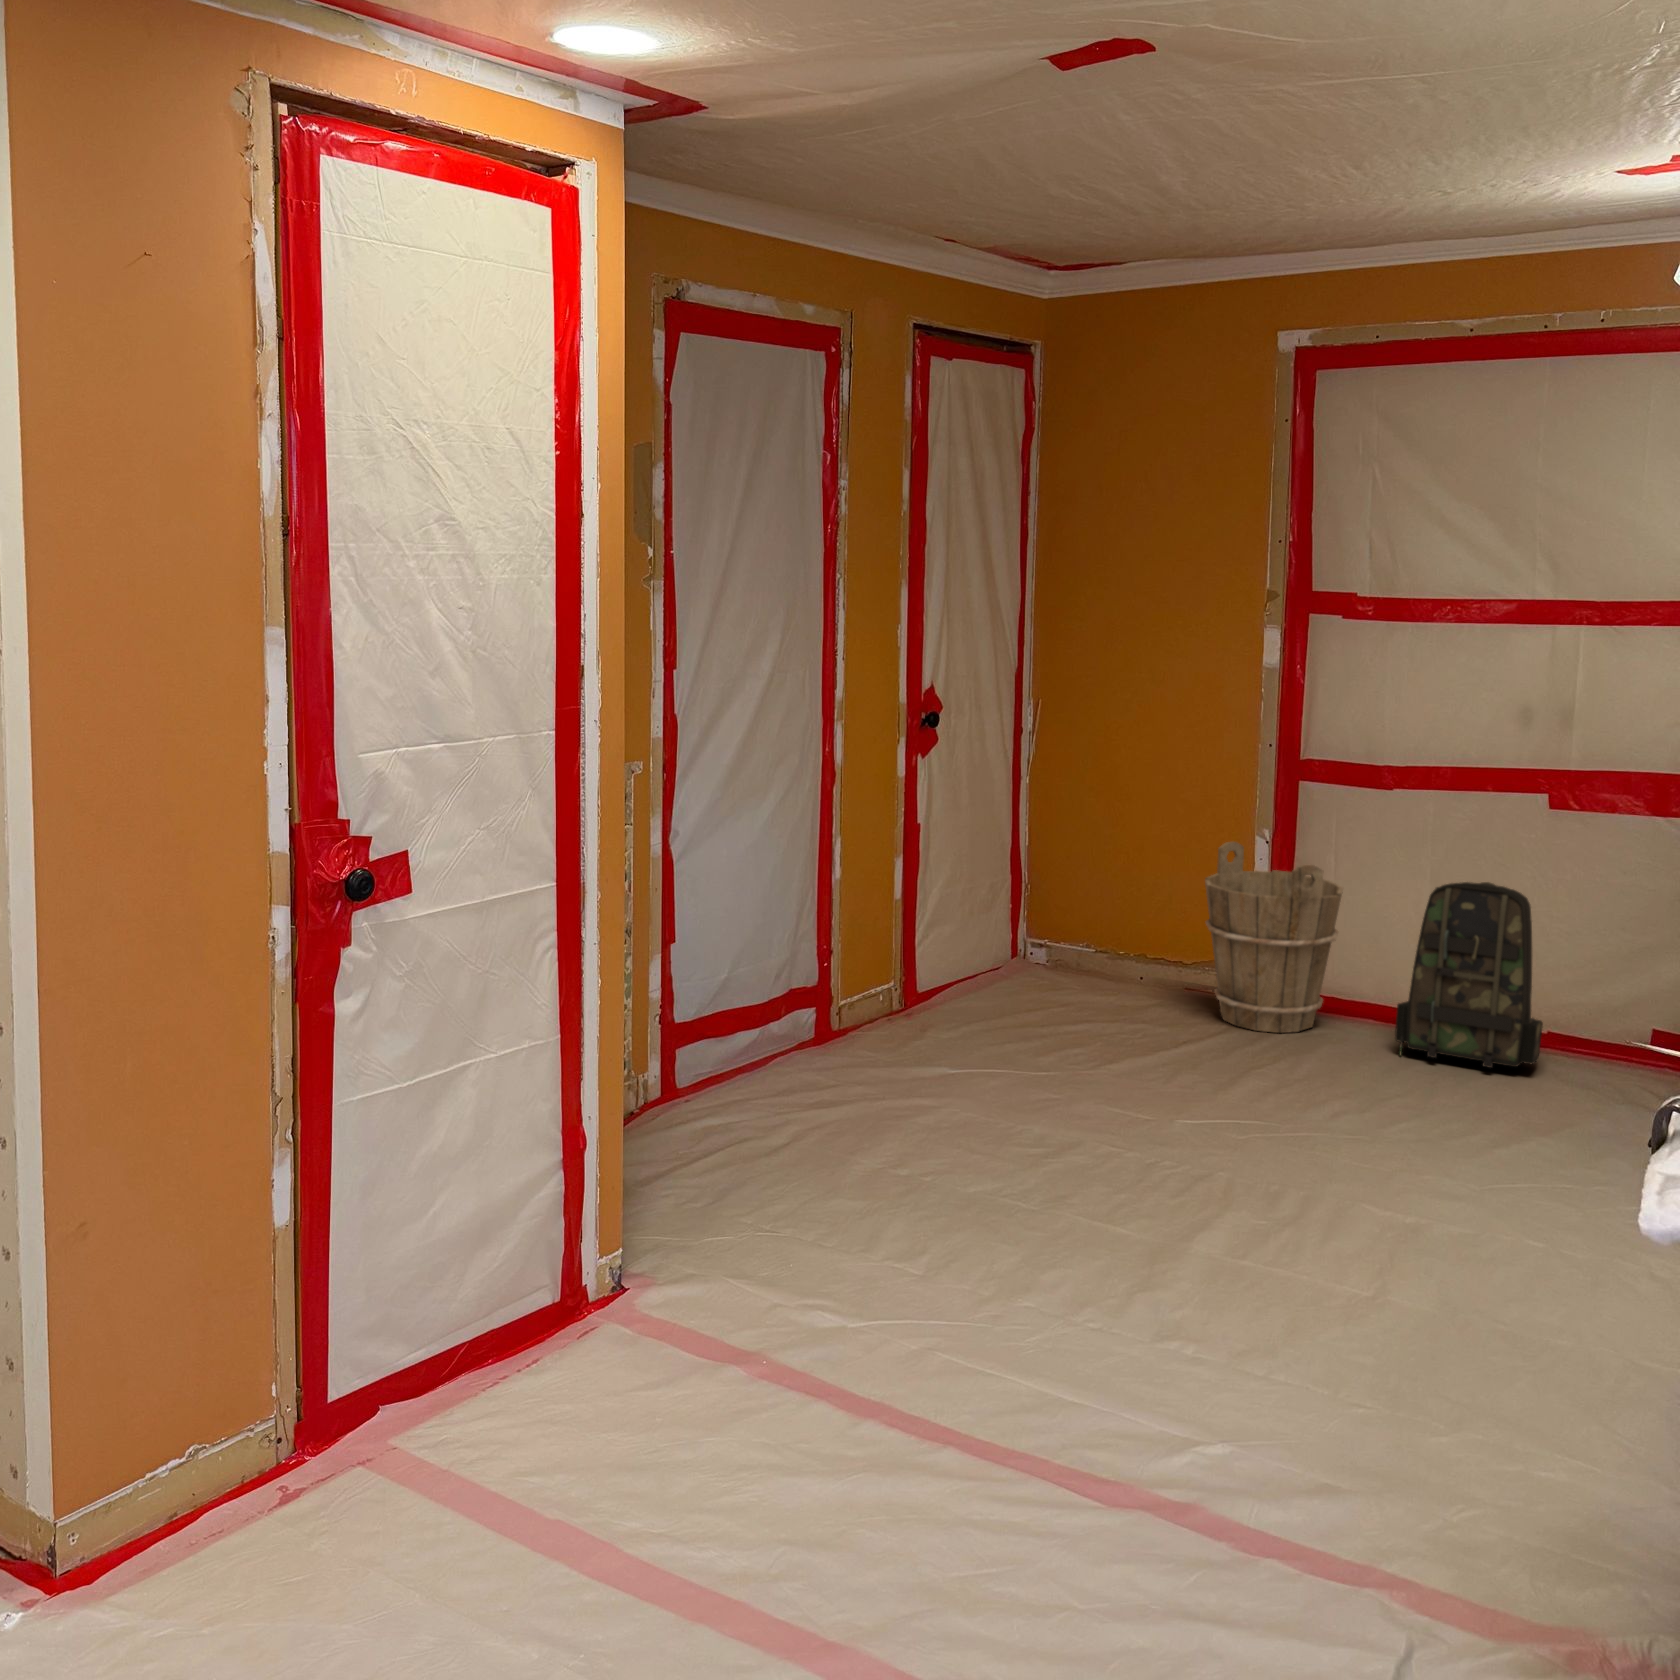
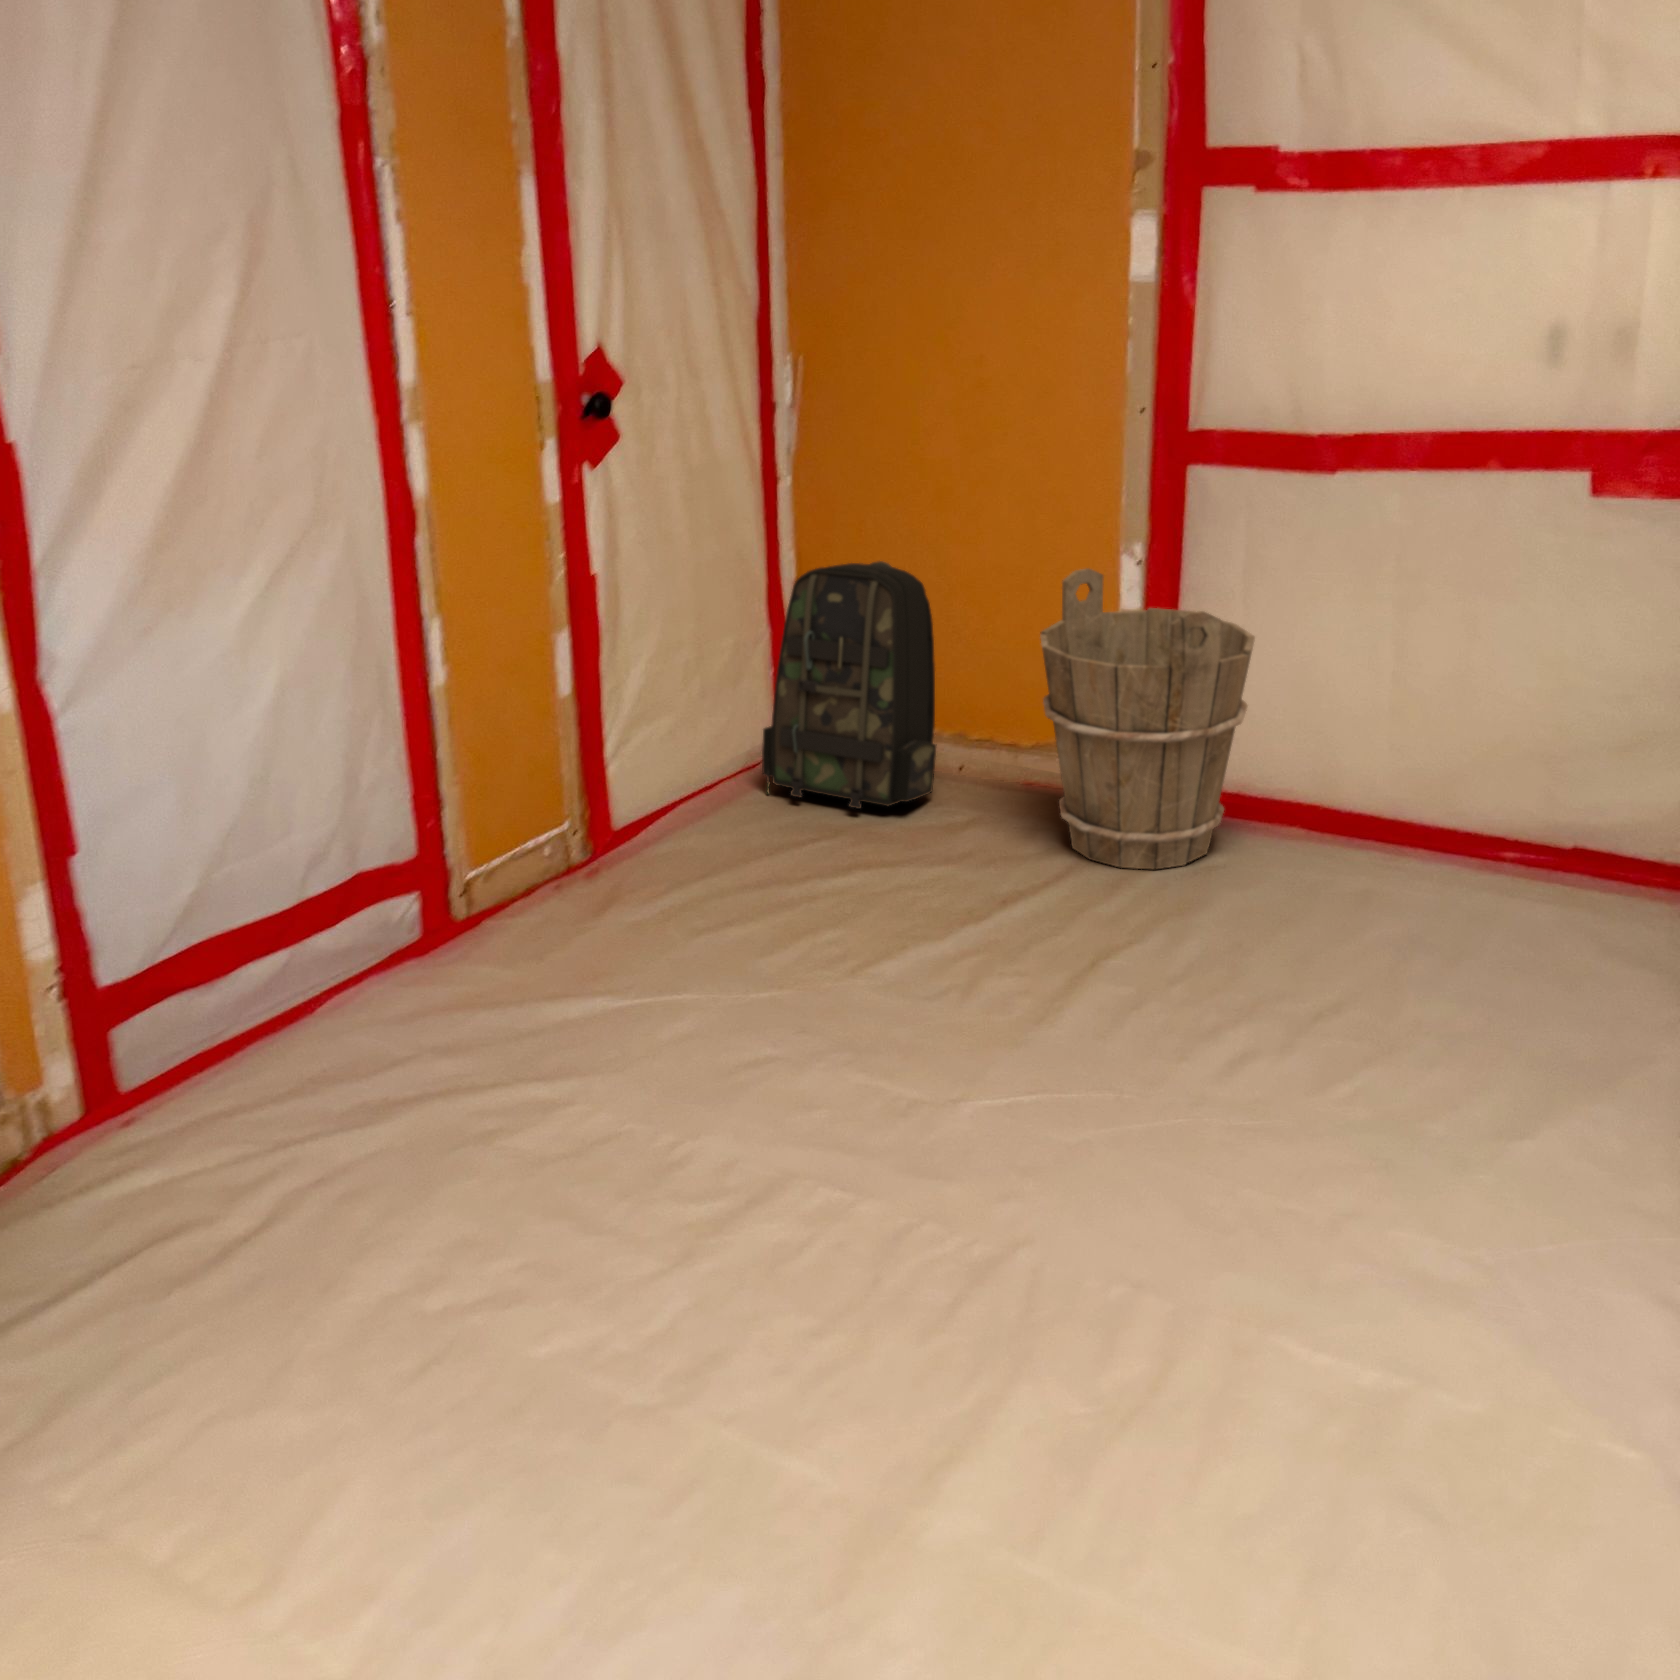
backpack: present [1395,882,1543,1068] -> present [762,561,936,809]

